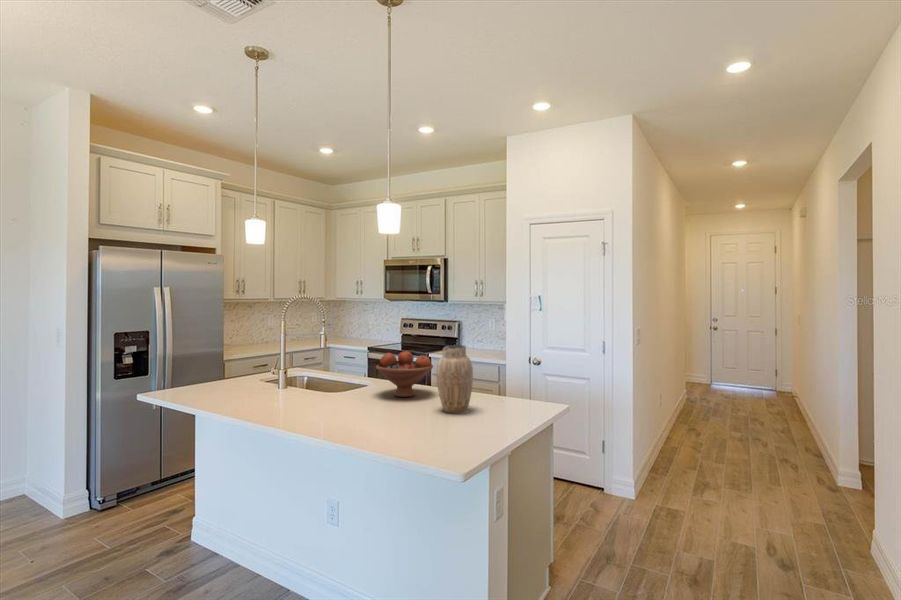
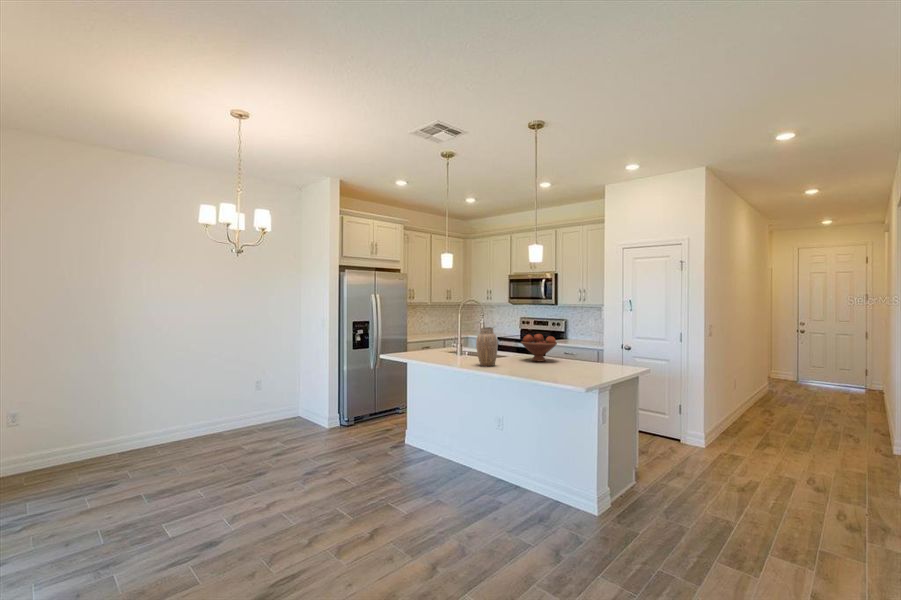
vase: present [436,345,473,413] -> present [476,327,498,366]

